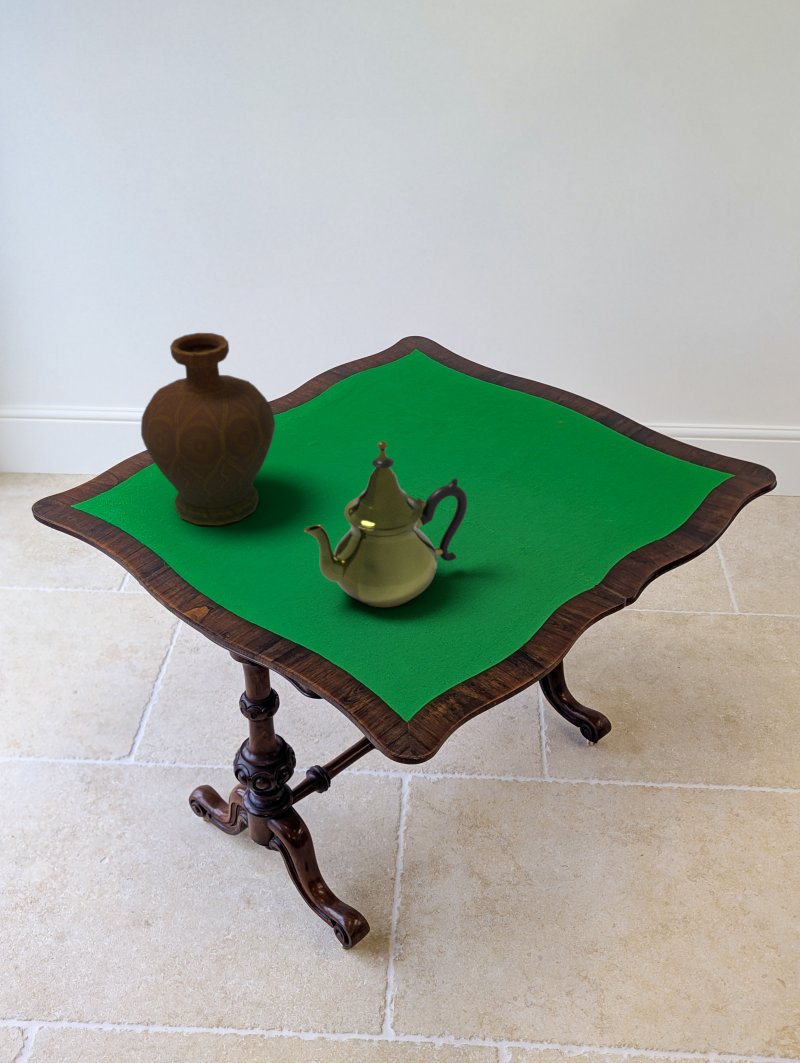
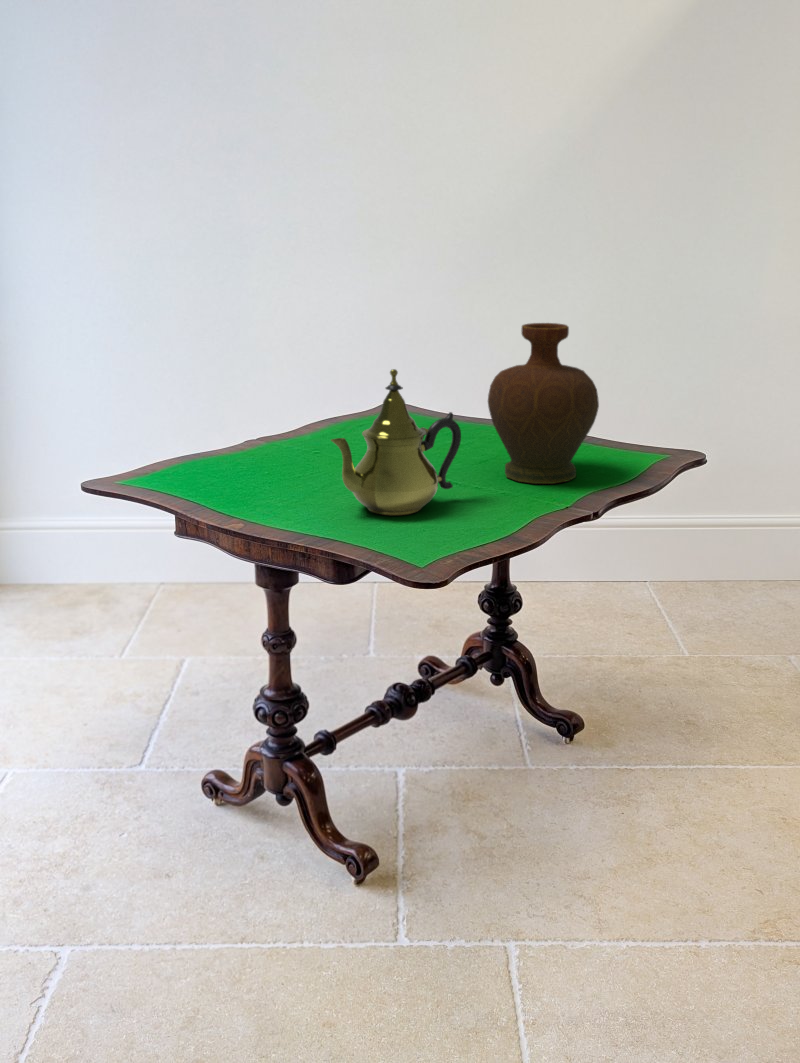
decorative vase: present [141,333,275,525] -> present [488,323,599,484]

